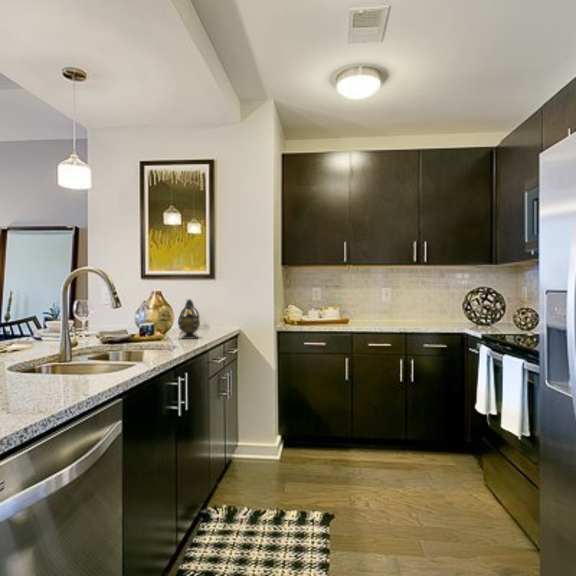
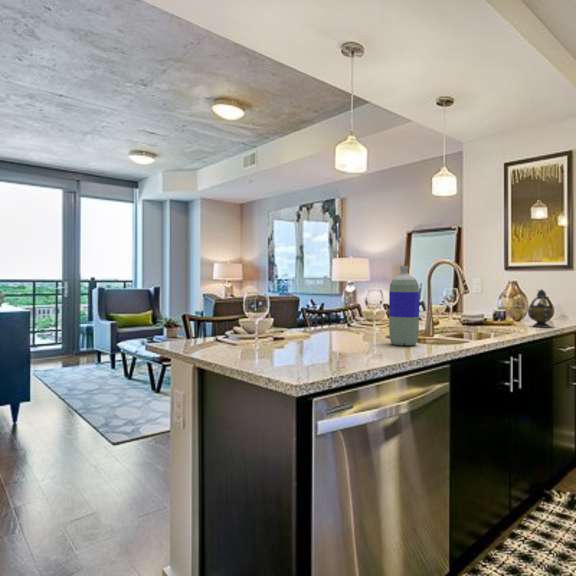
bottle: none [33,270,81,391] -> present [389,266,419,346]

